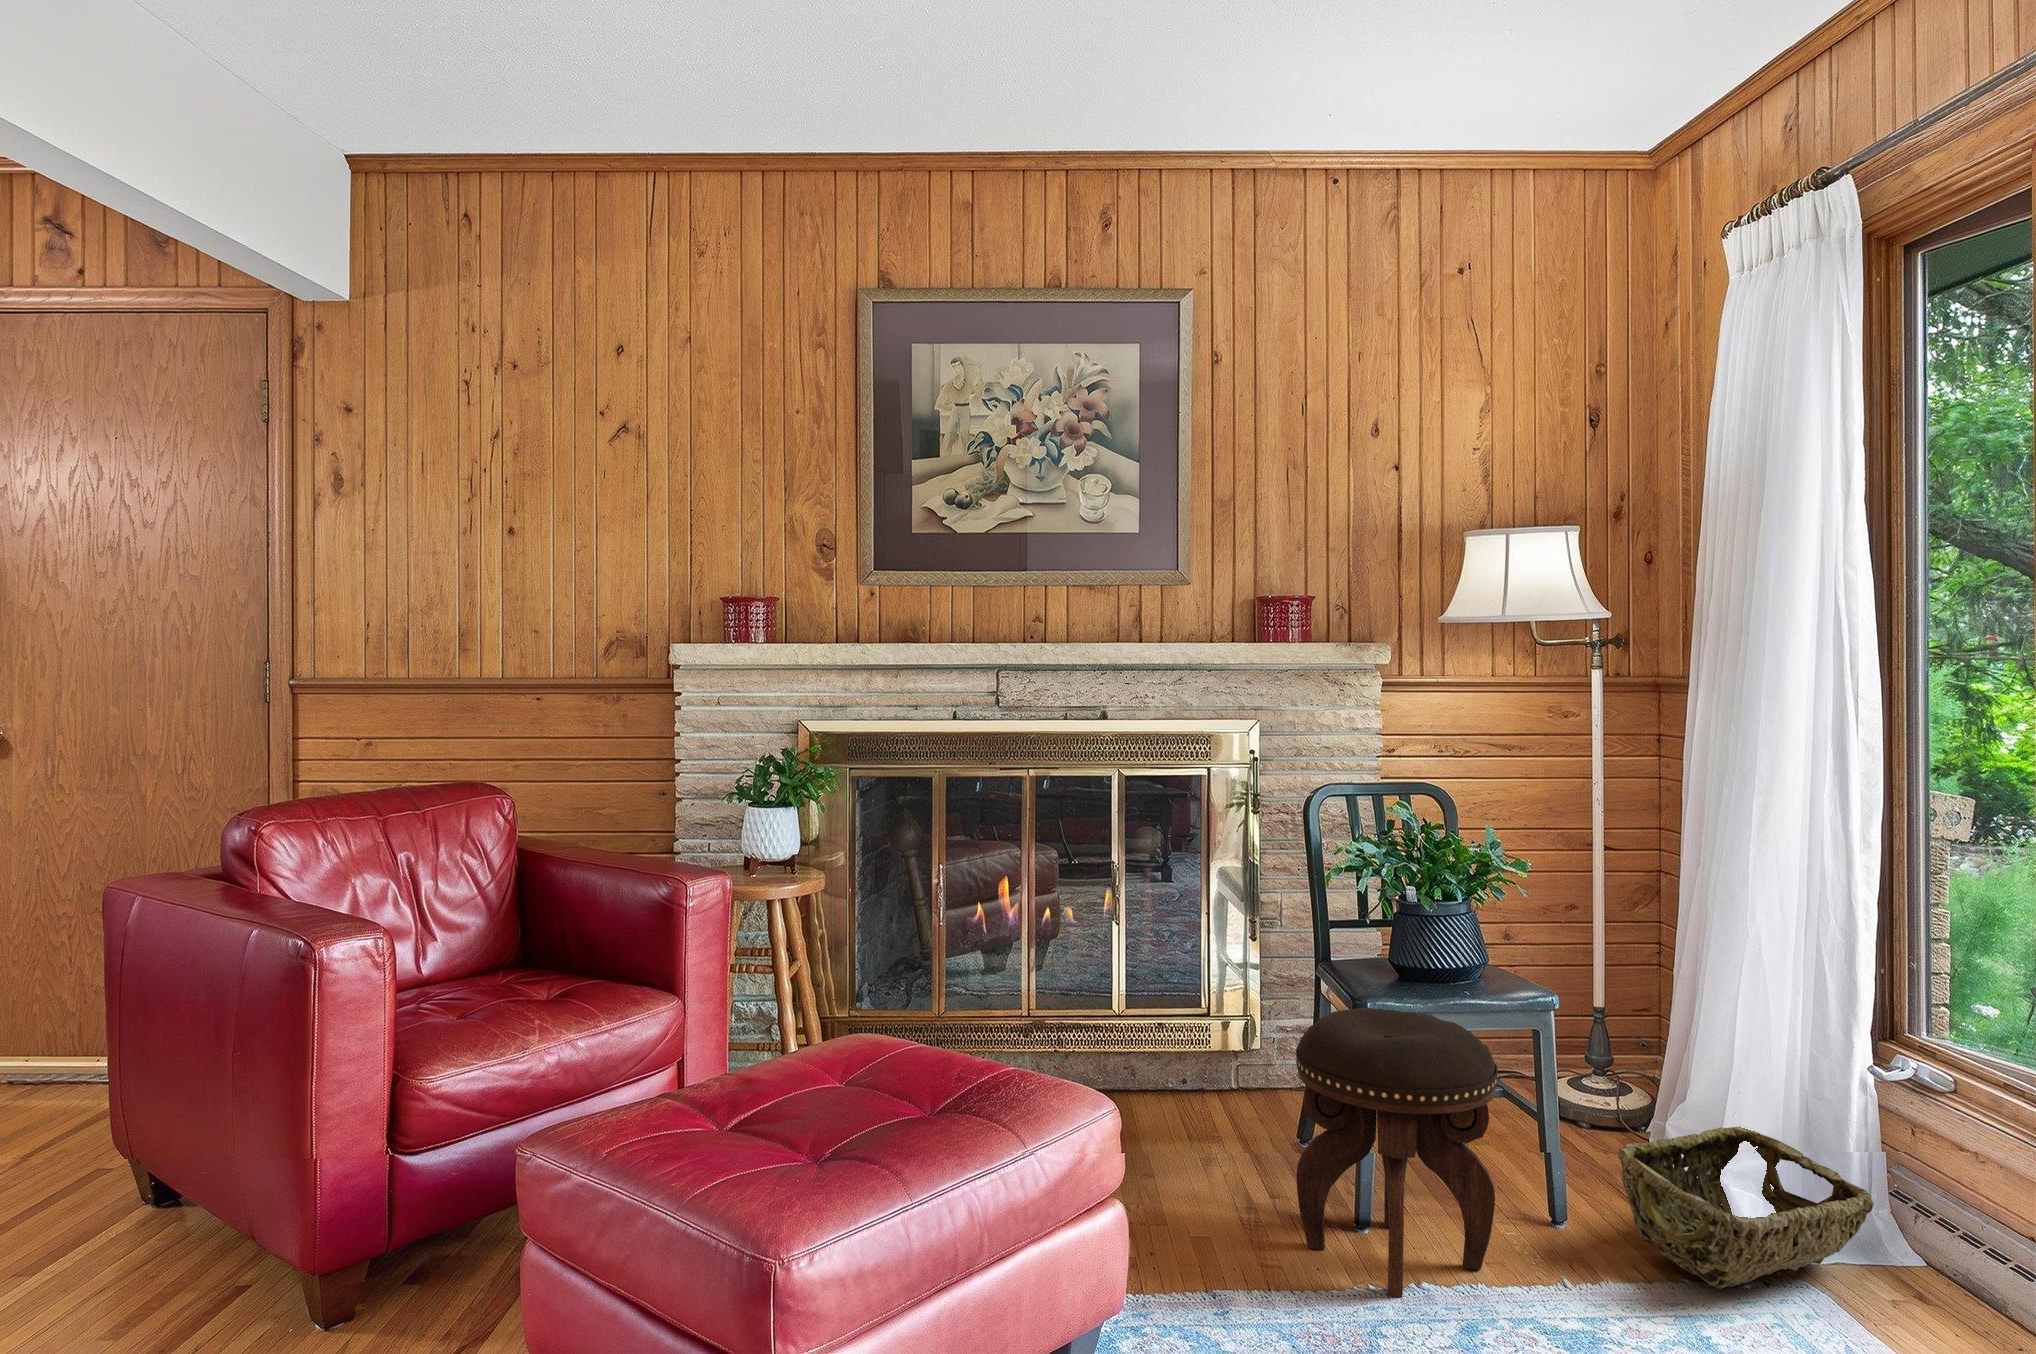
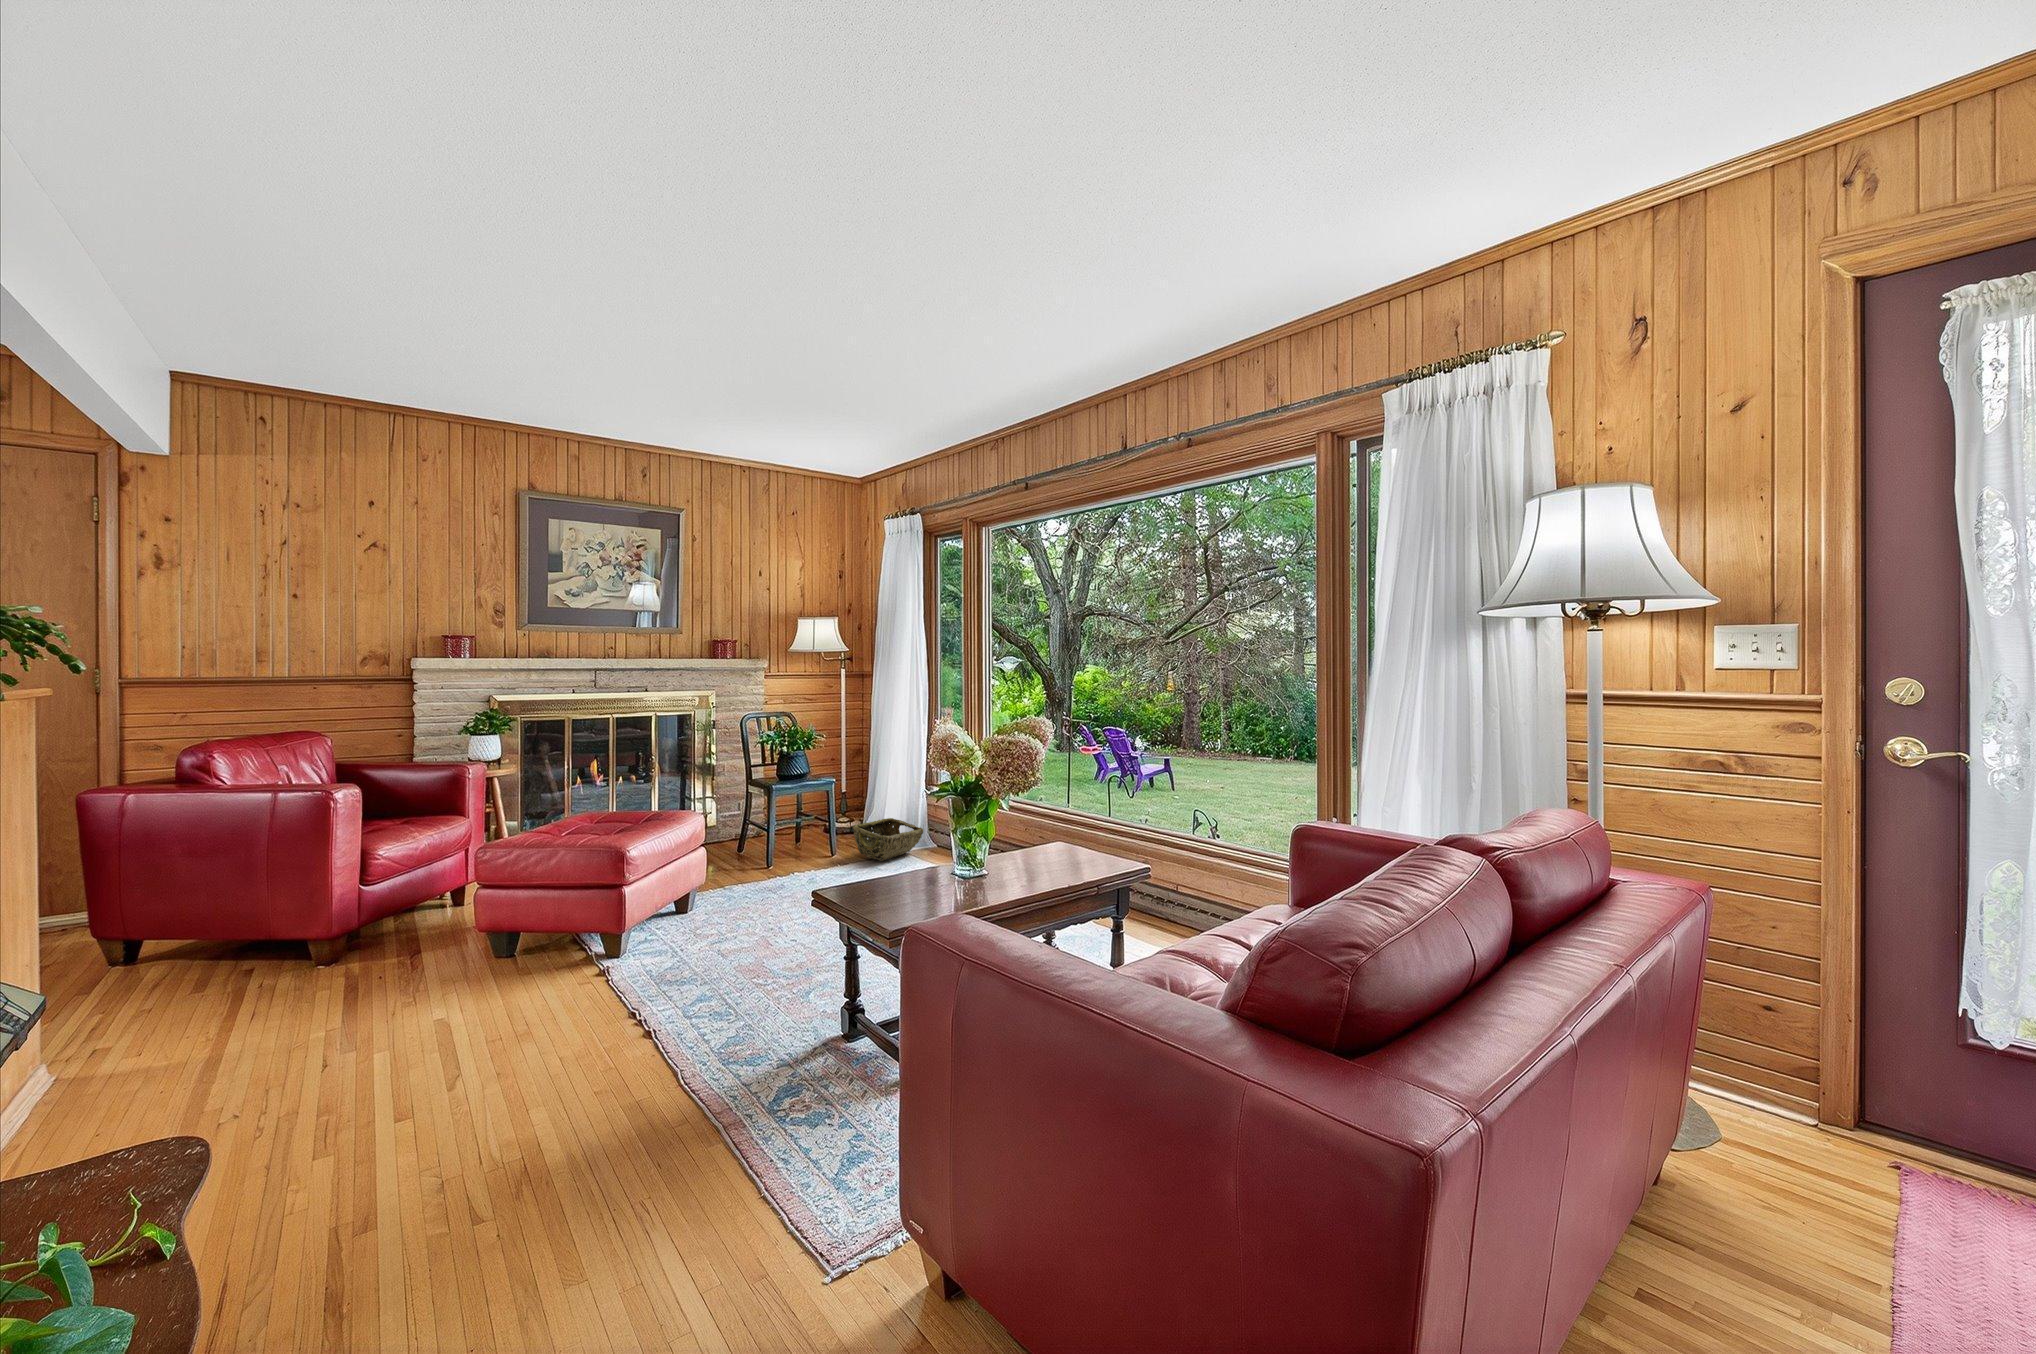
footstool: present [1296,1008,1498,1297] -> none [749,790,817,878]

